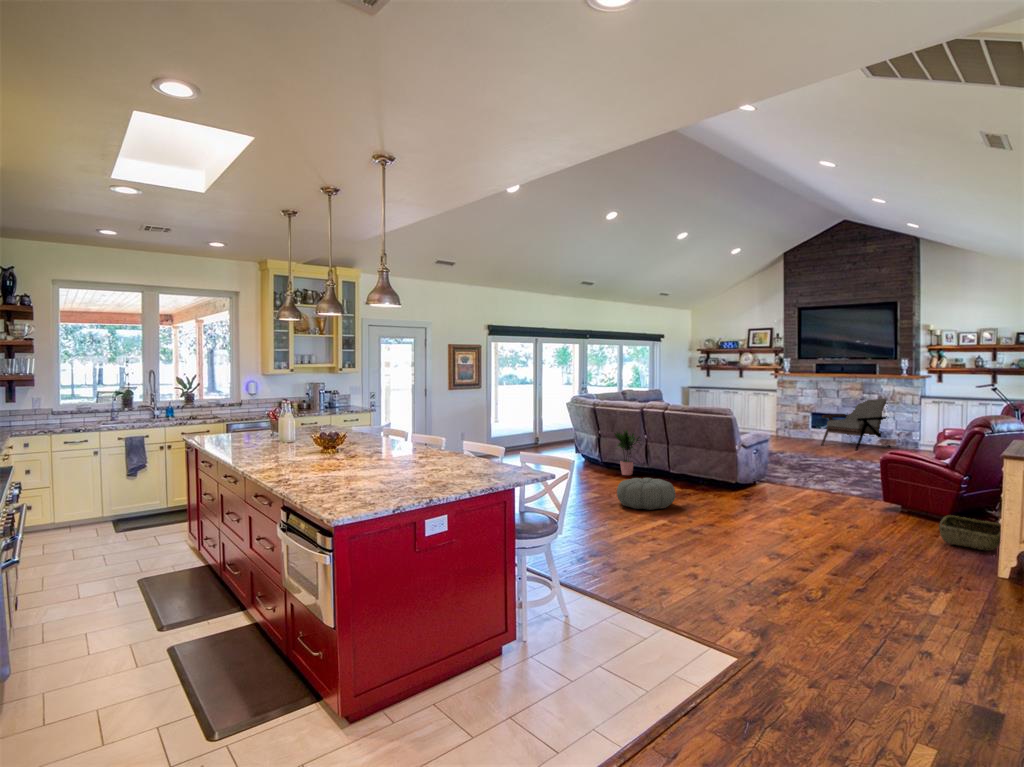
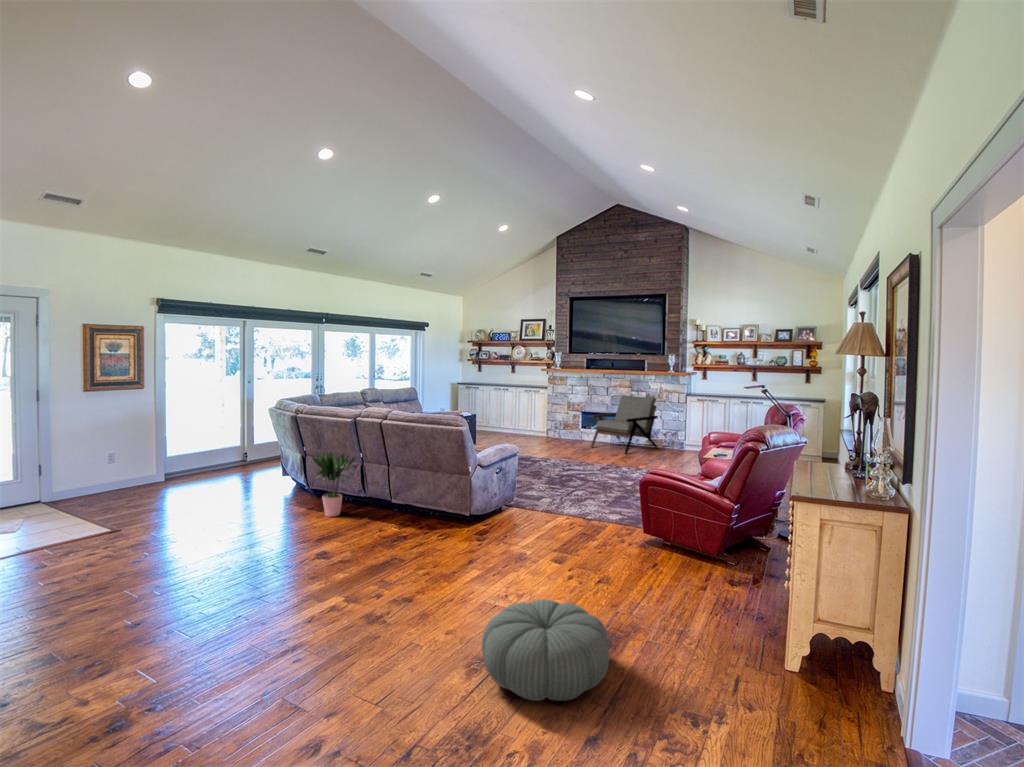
pouf: present [617,478,675,510] -> present [482,599,609,701]
woven basket: present [939,515,1000,551] -> none [779,627,891,710]

